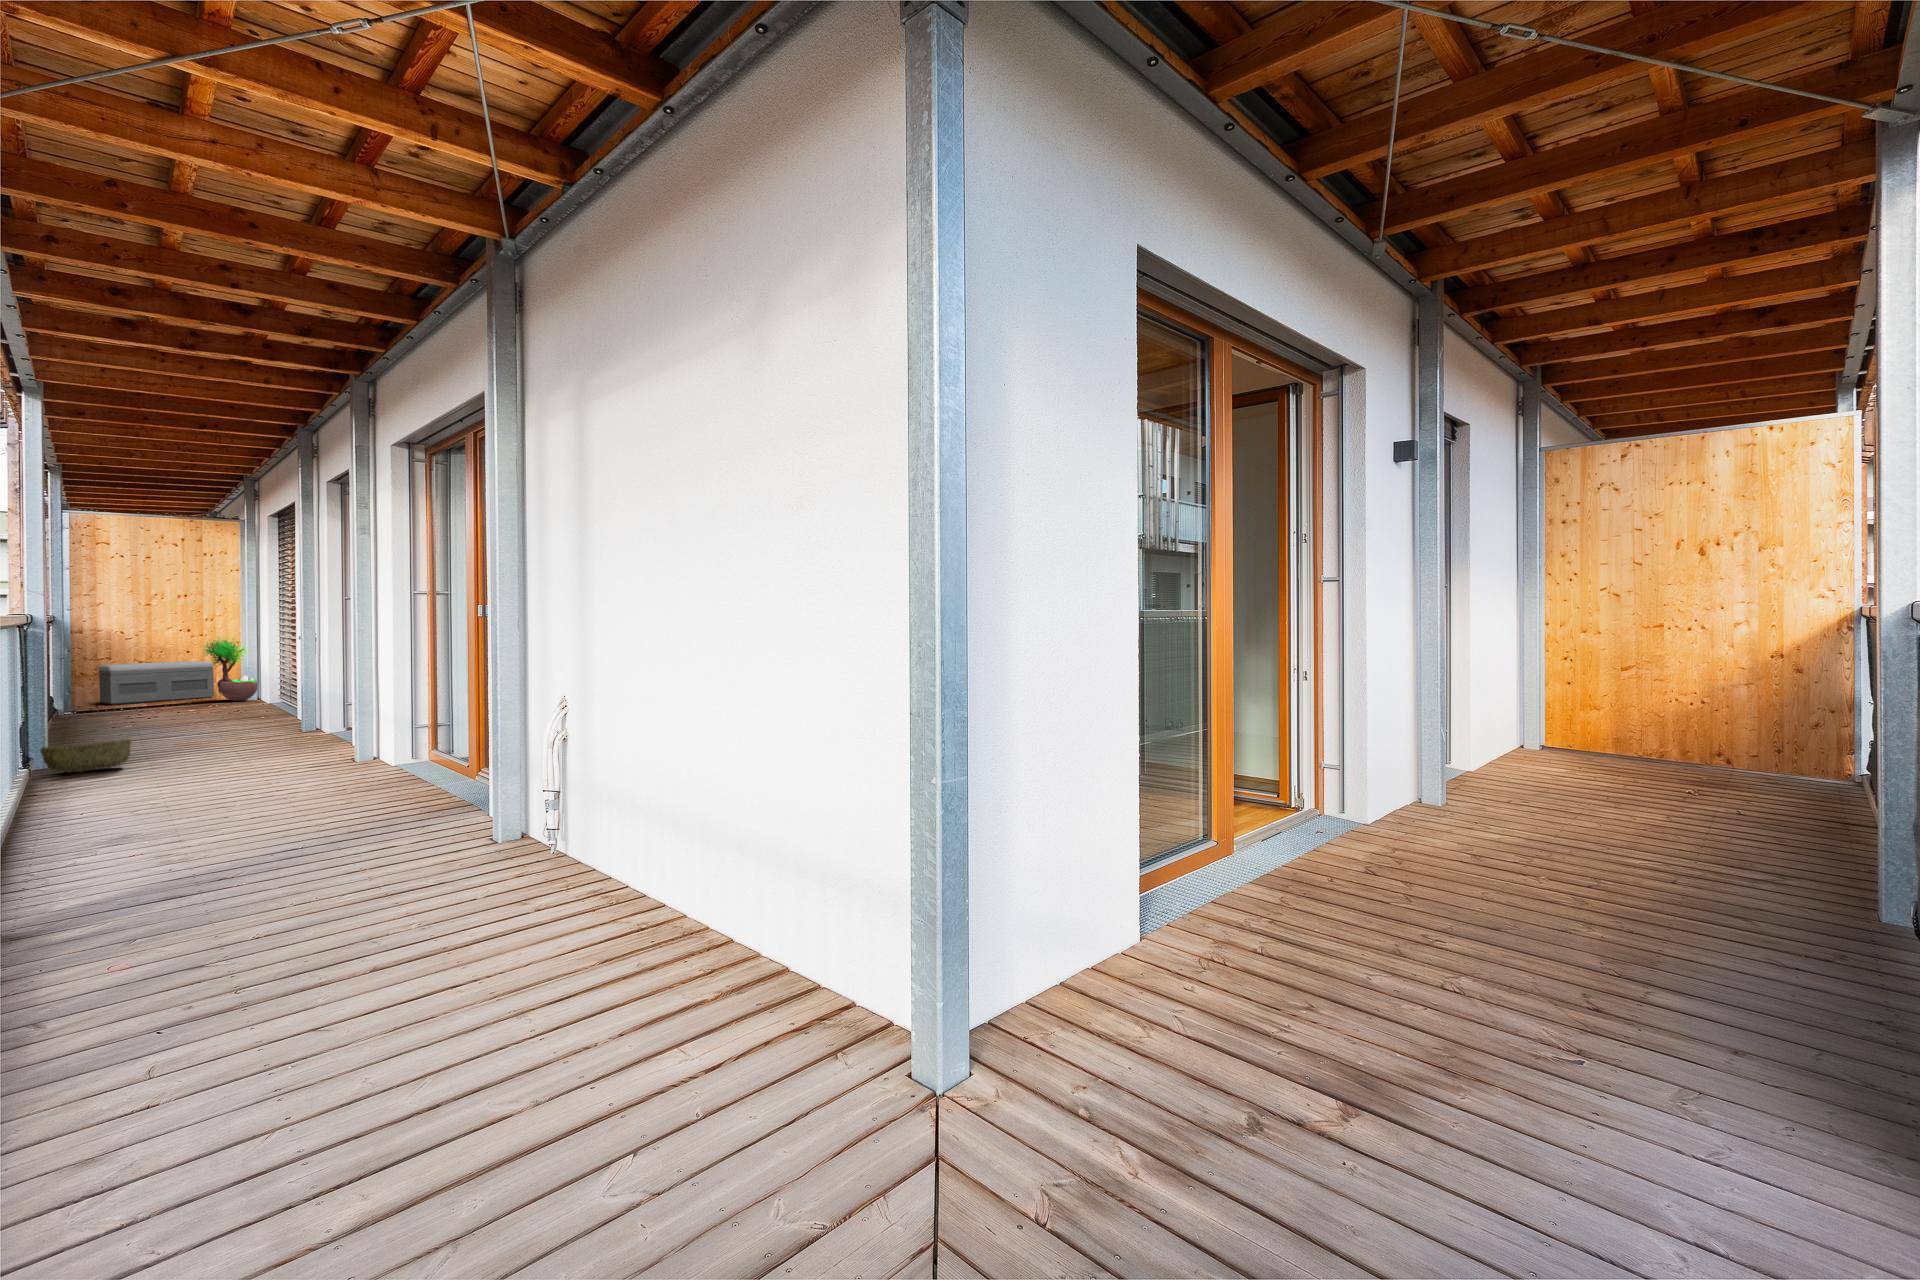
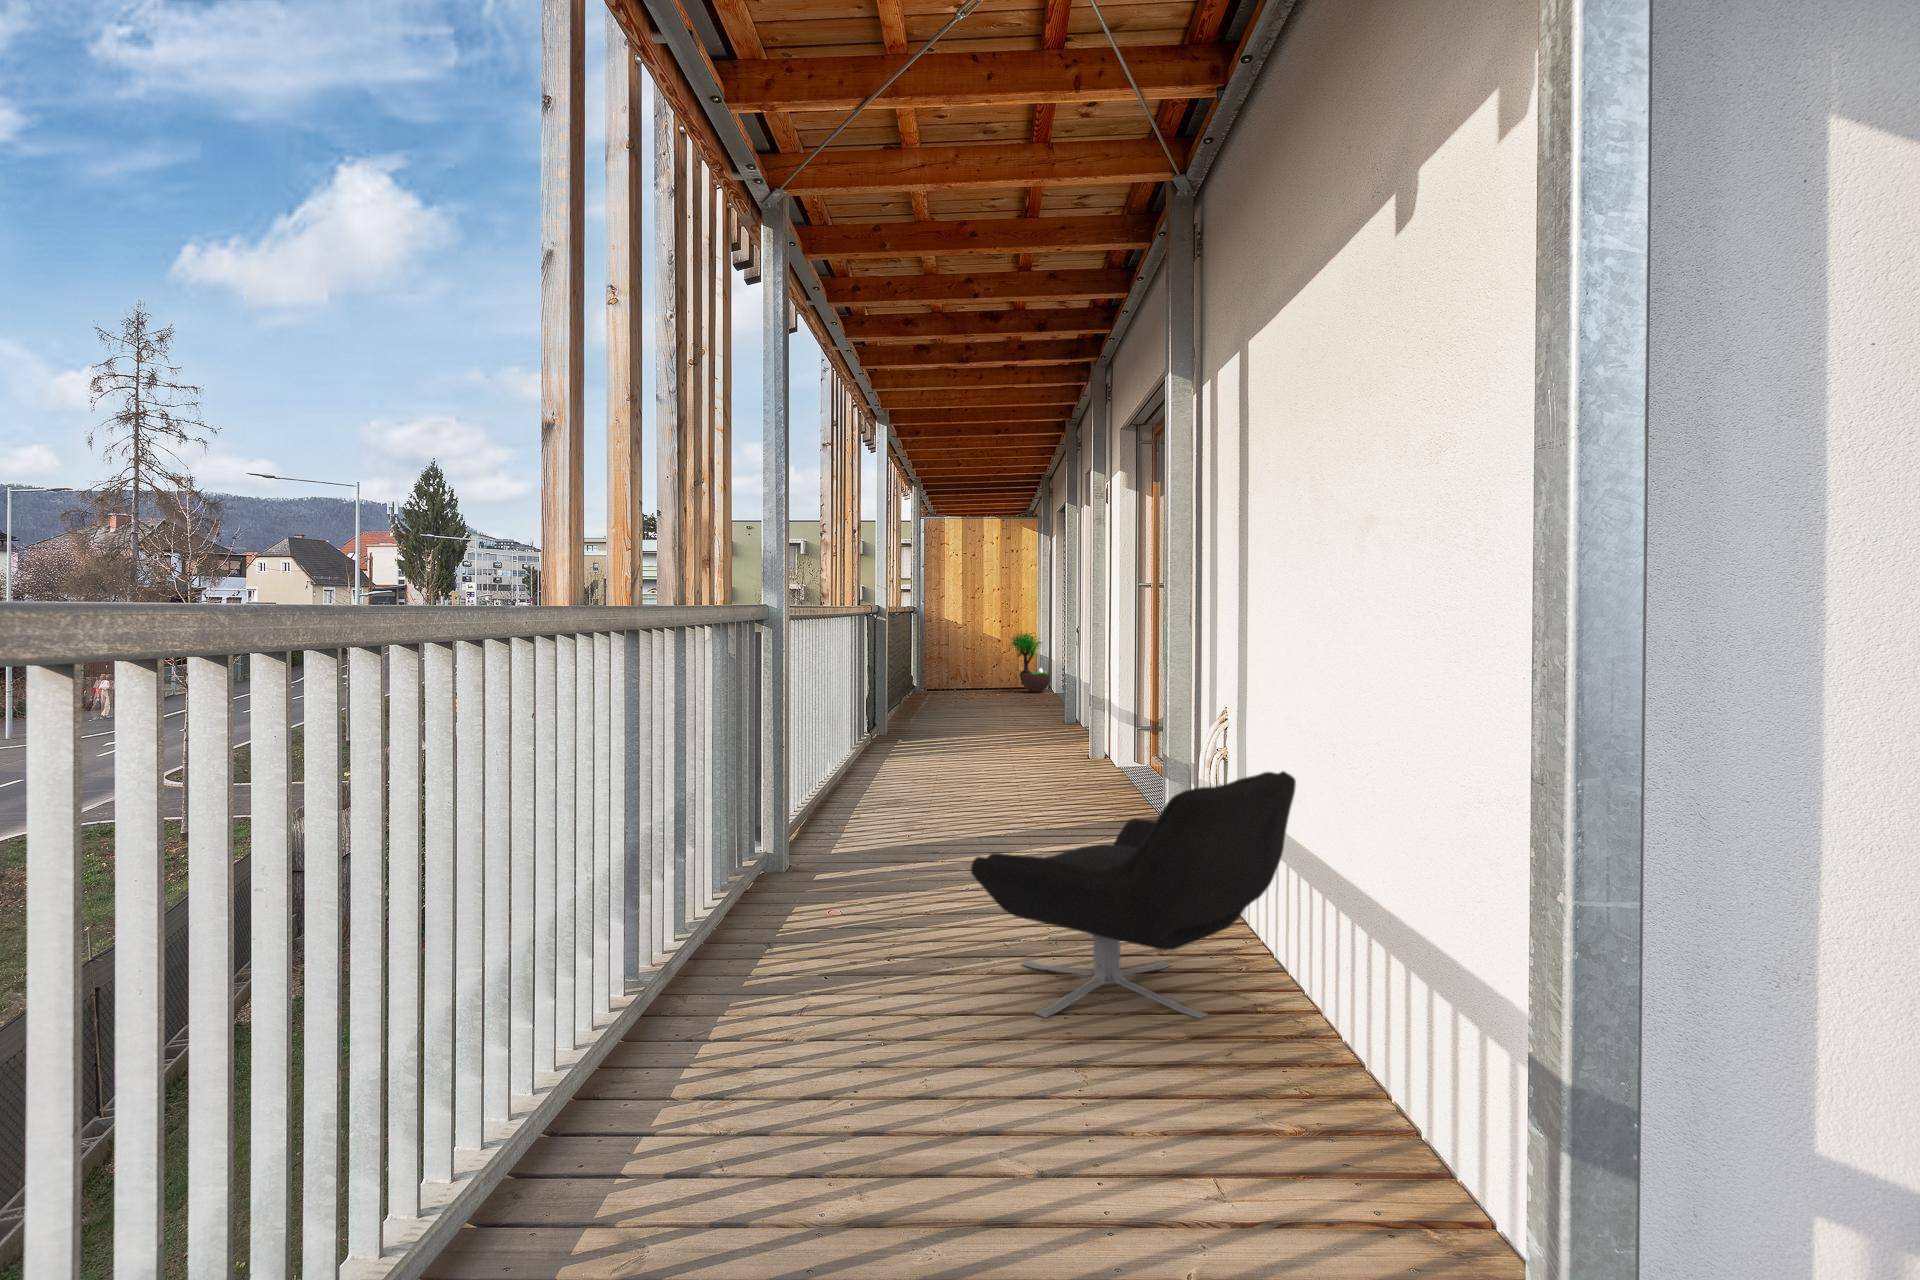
storage bench: present [98,661,214,705] -> none [943,653,1020,691]
lounge chair: none [362,737,662,979] -> present [971,771,1296,1018]
woven basket: present [40,739,131,772] -> none [876,723,933,750]

